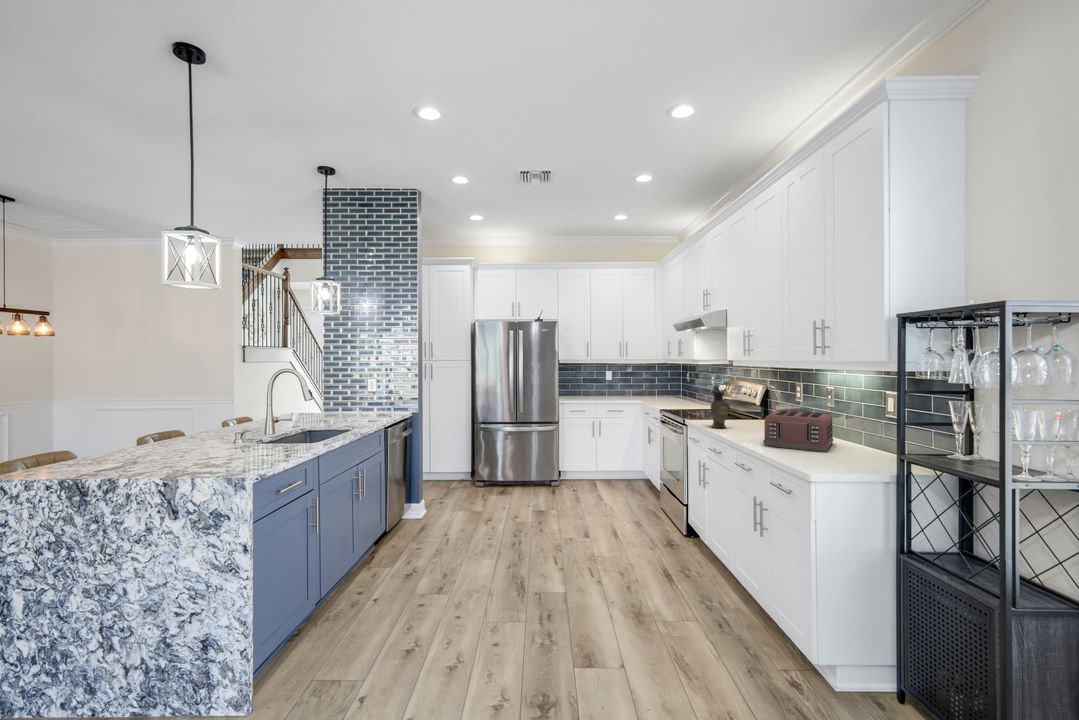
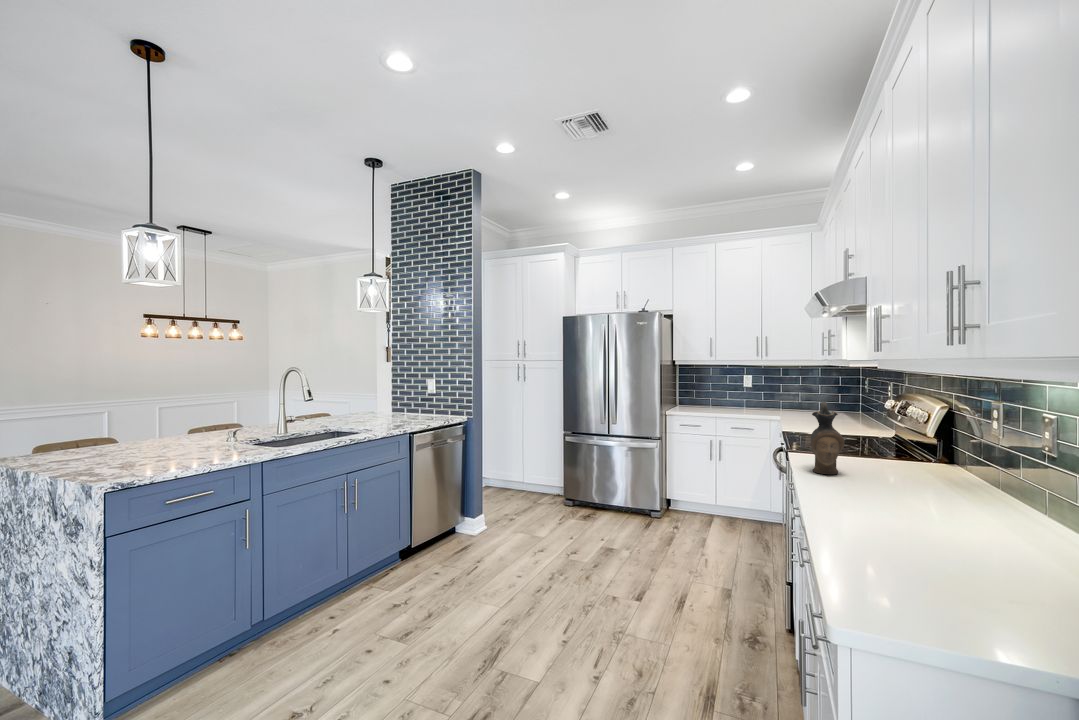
toaster: present [763,410,833,452] -> none [842,458,1023,560]

